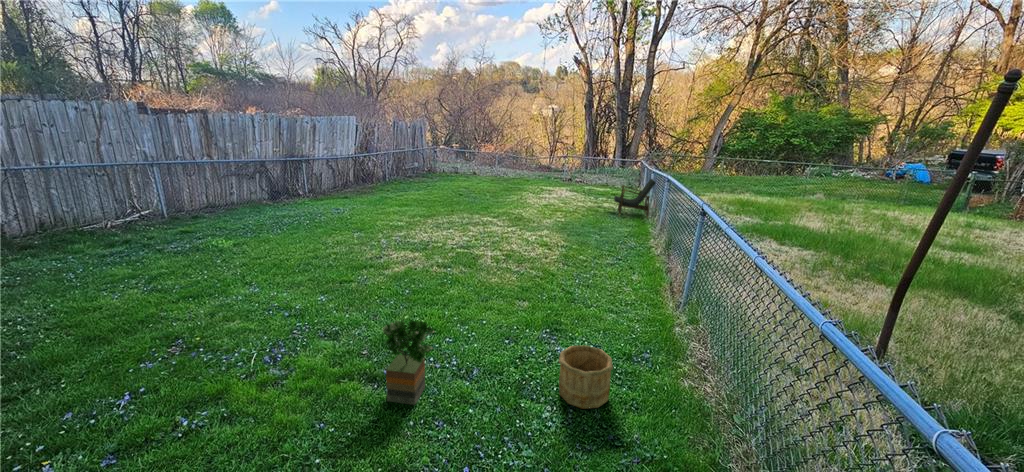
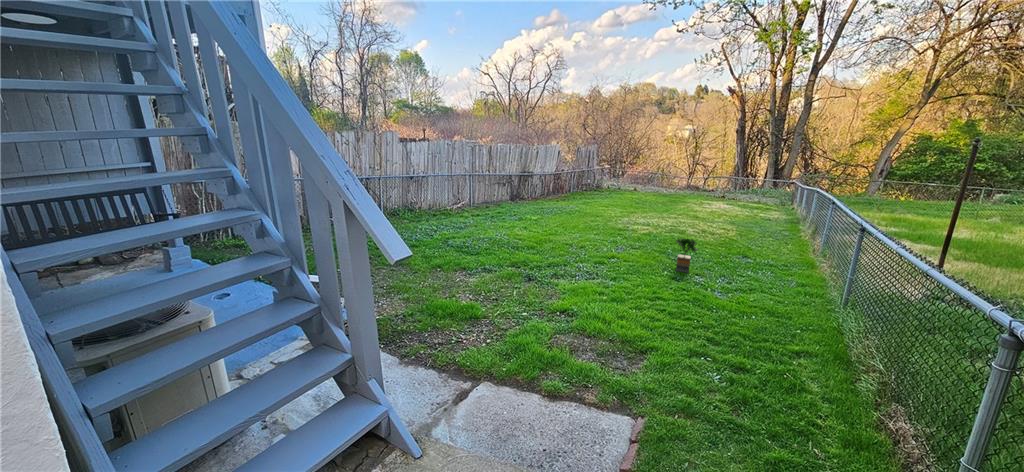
lounge chair: present [614,179,656,218] -> none [771,195,809,226]
wooden bucket: present [559,346,613,409] -> none [754,259,782,282]

